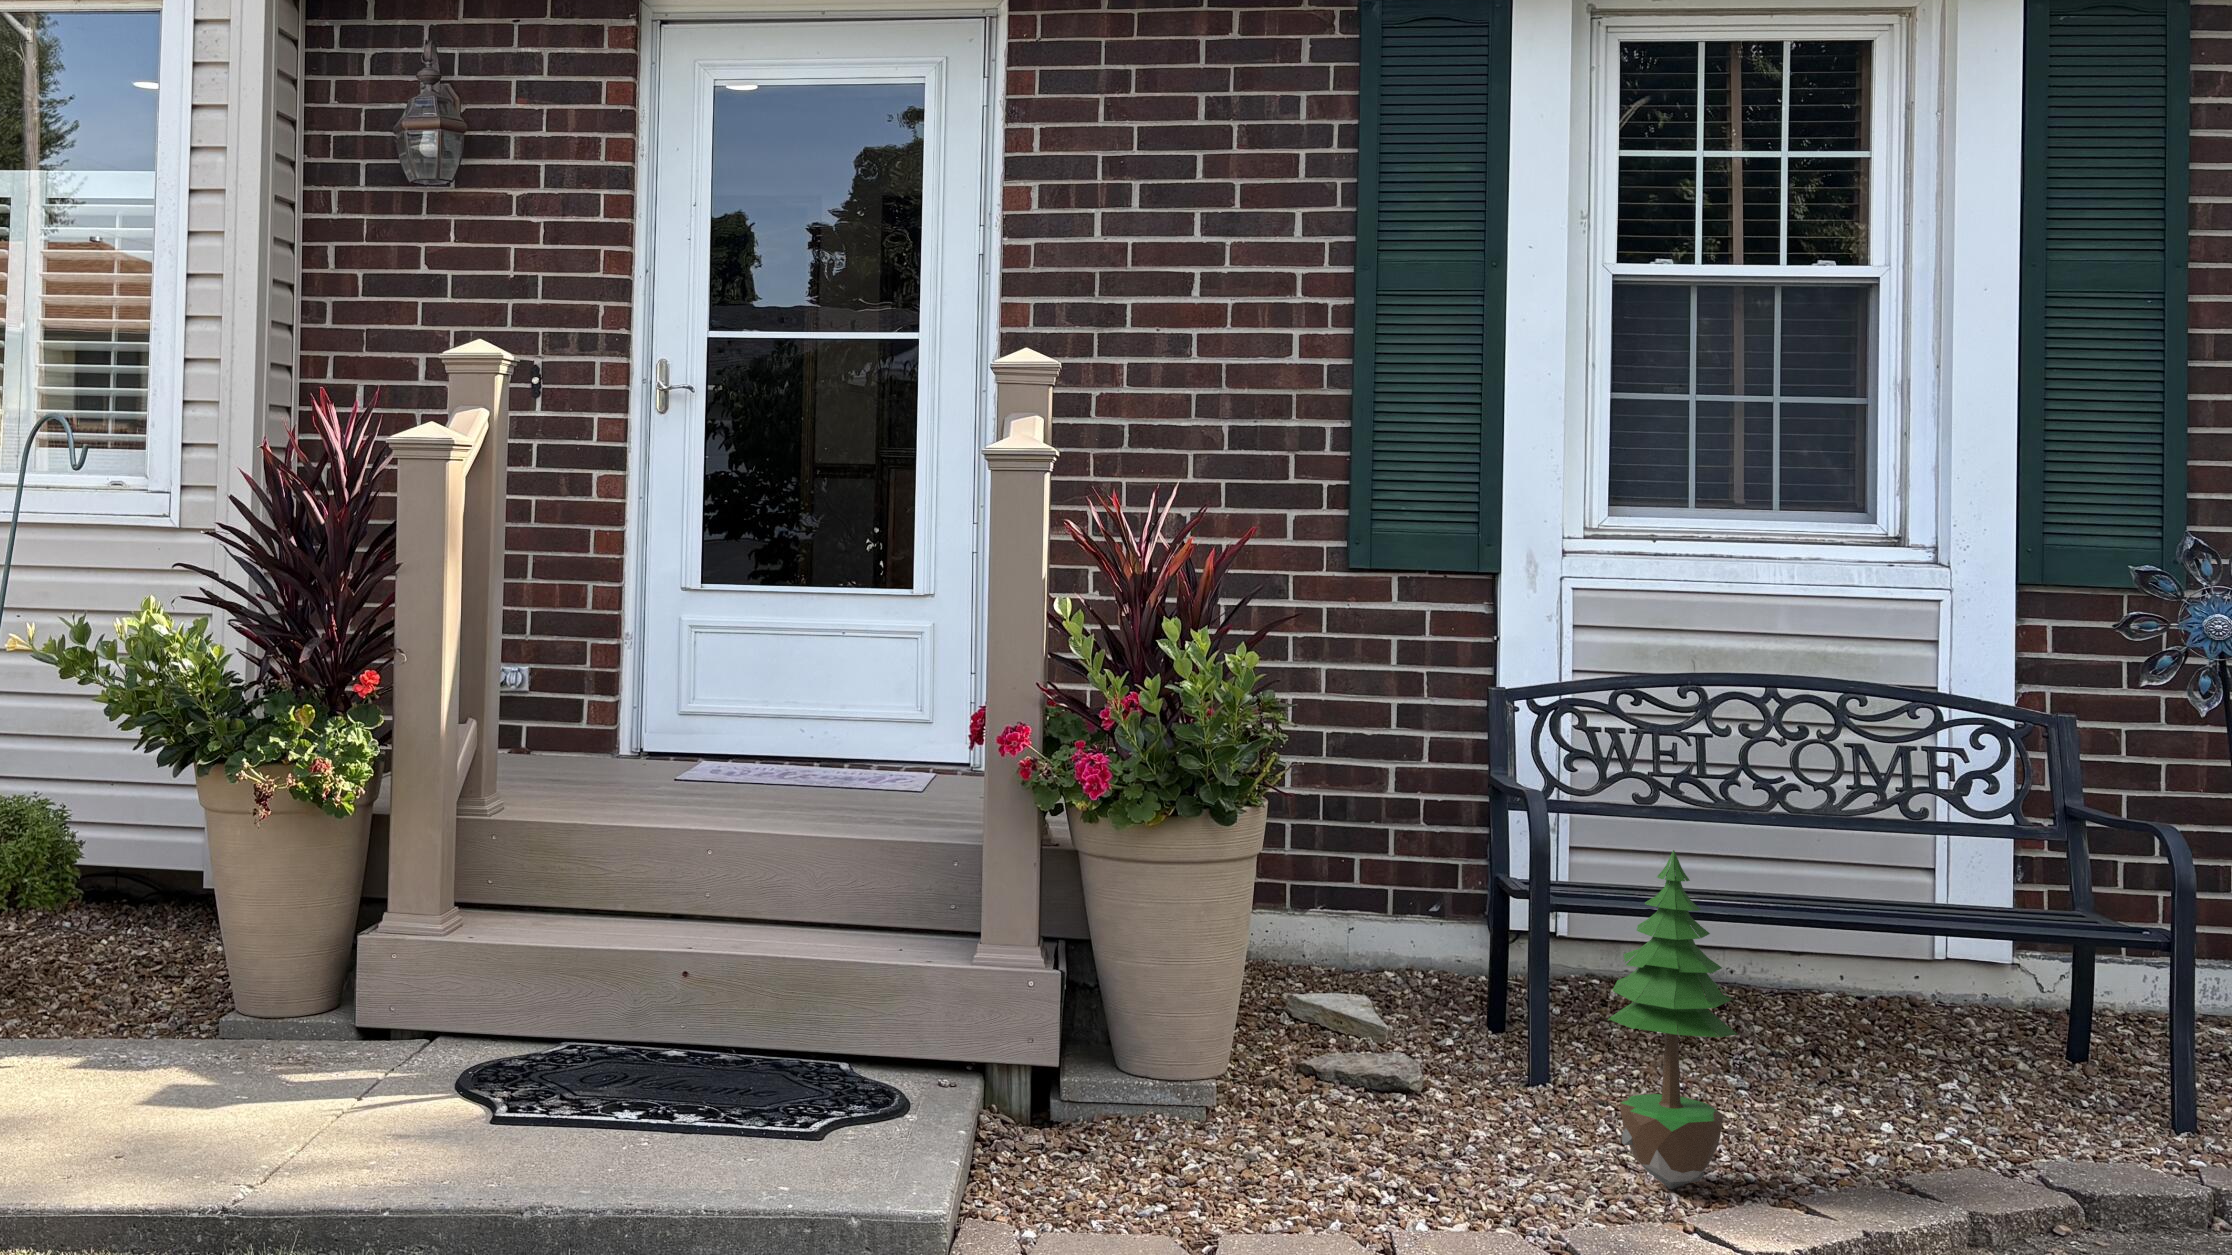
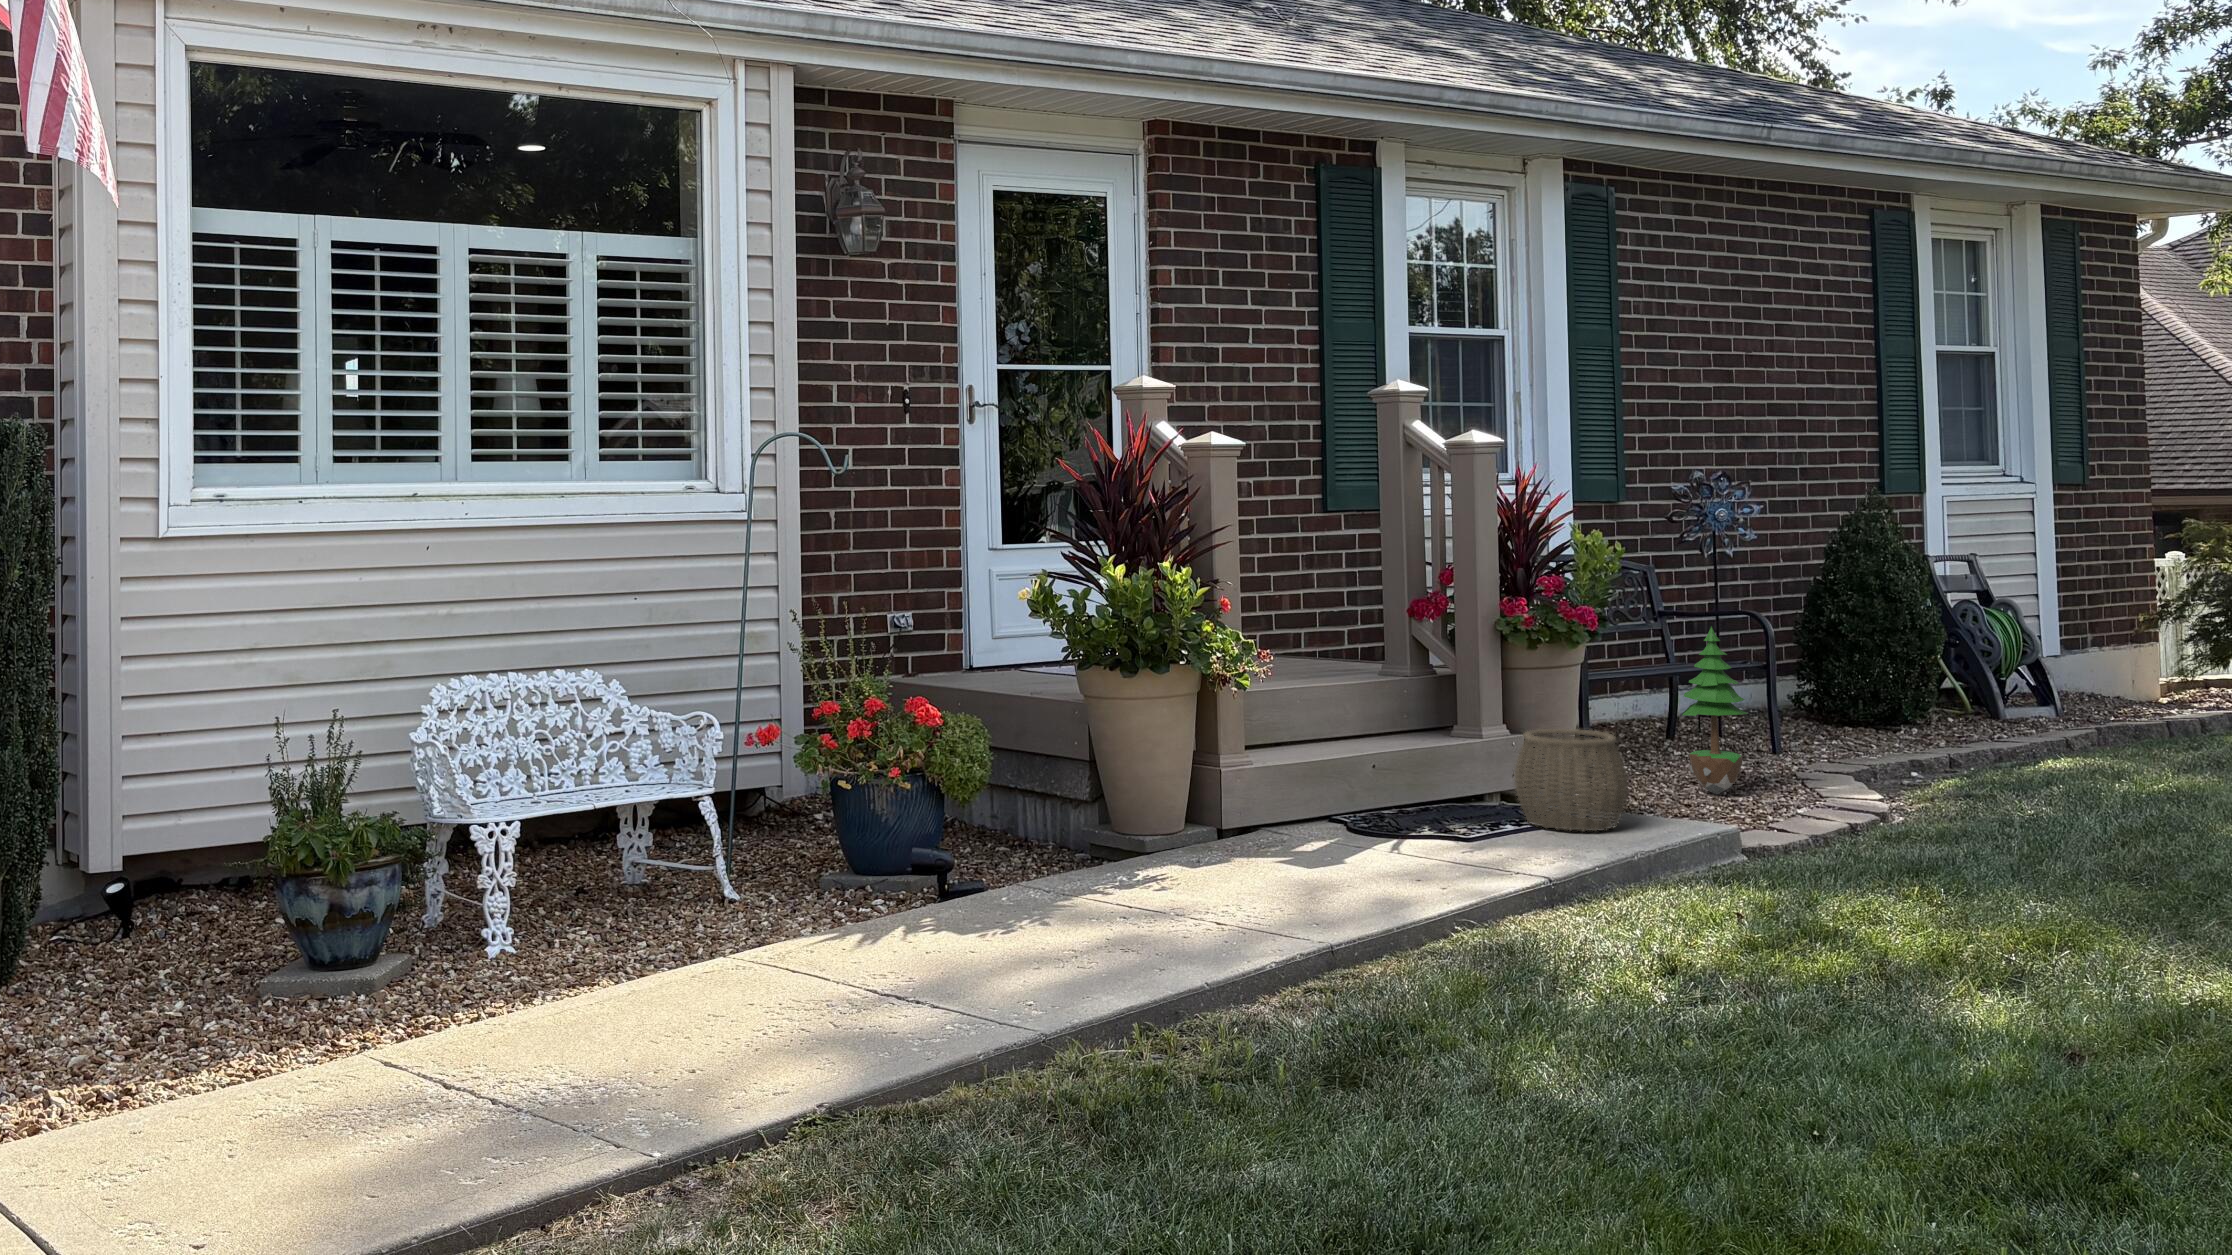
woven basket: none [1093,985,1291,1191] -> present [1514,729,1628,831]

